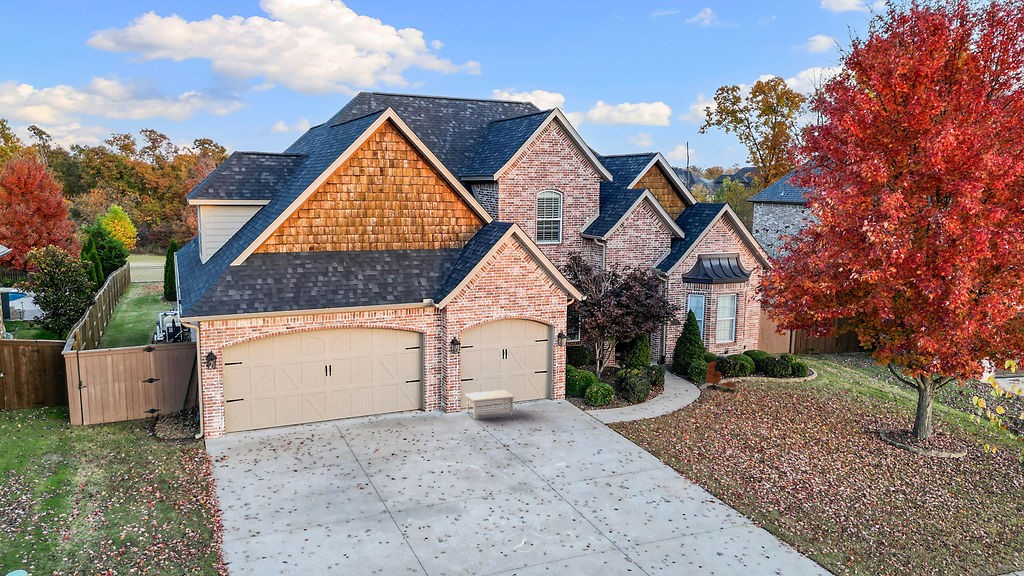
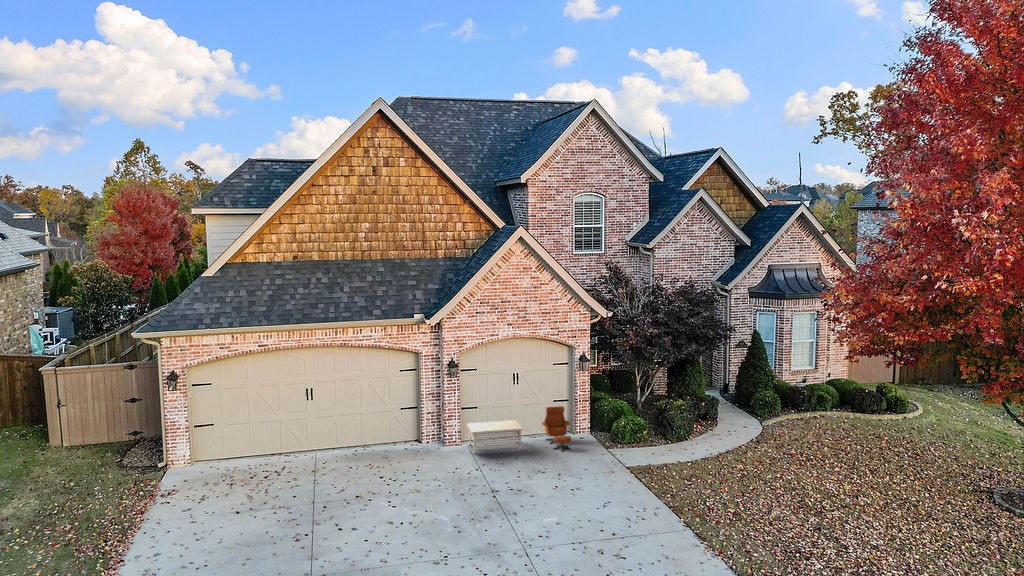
lounge chair: present [706,361,735,393] -> present [542,406,572,451]

